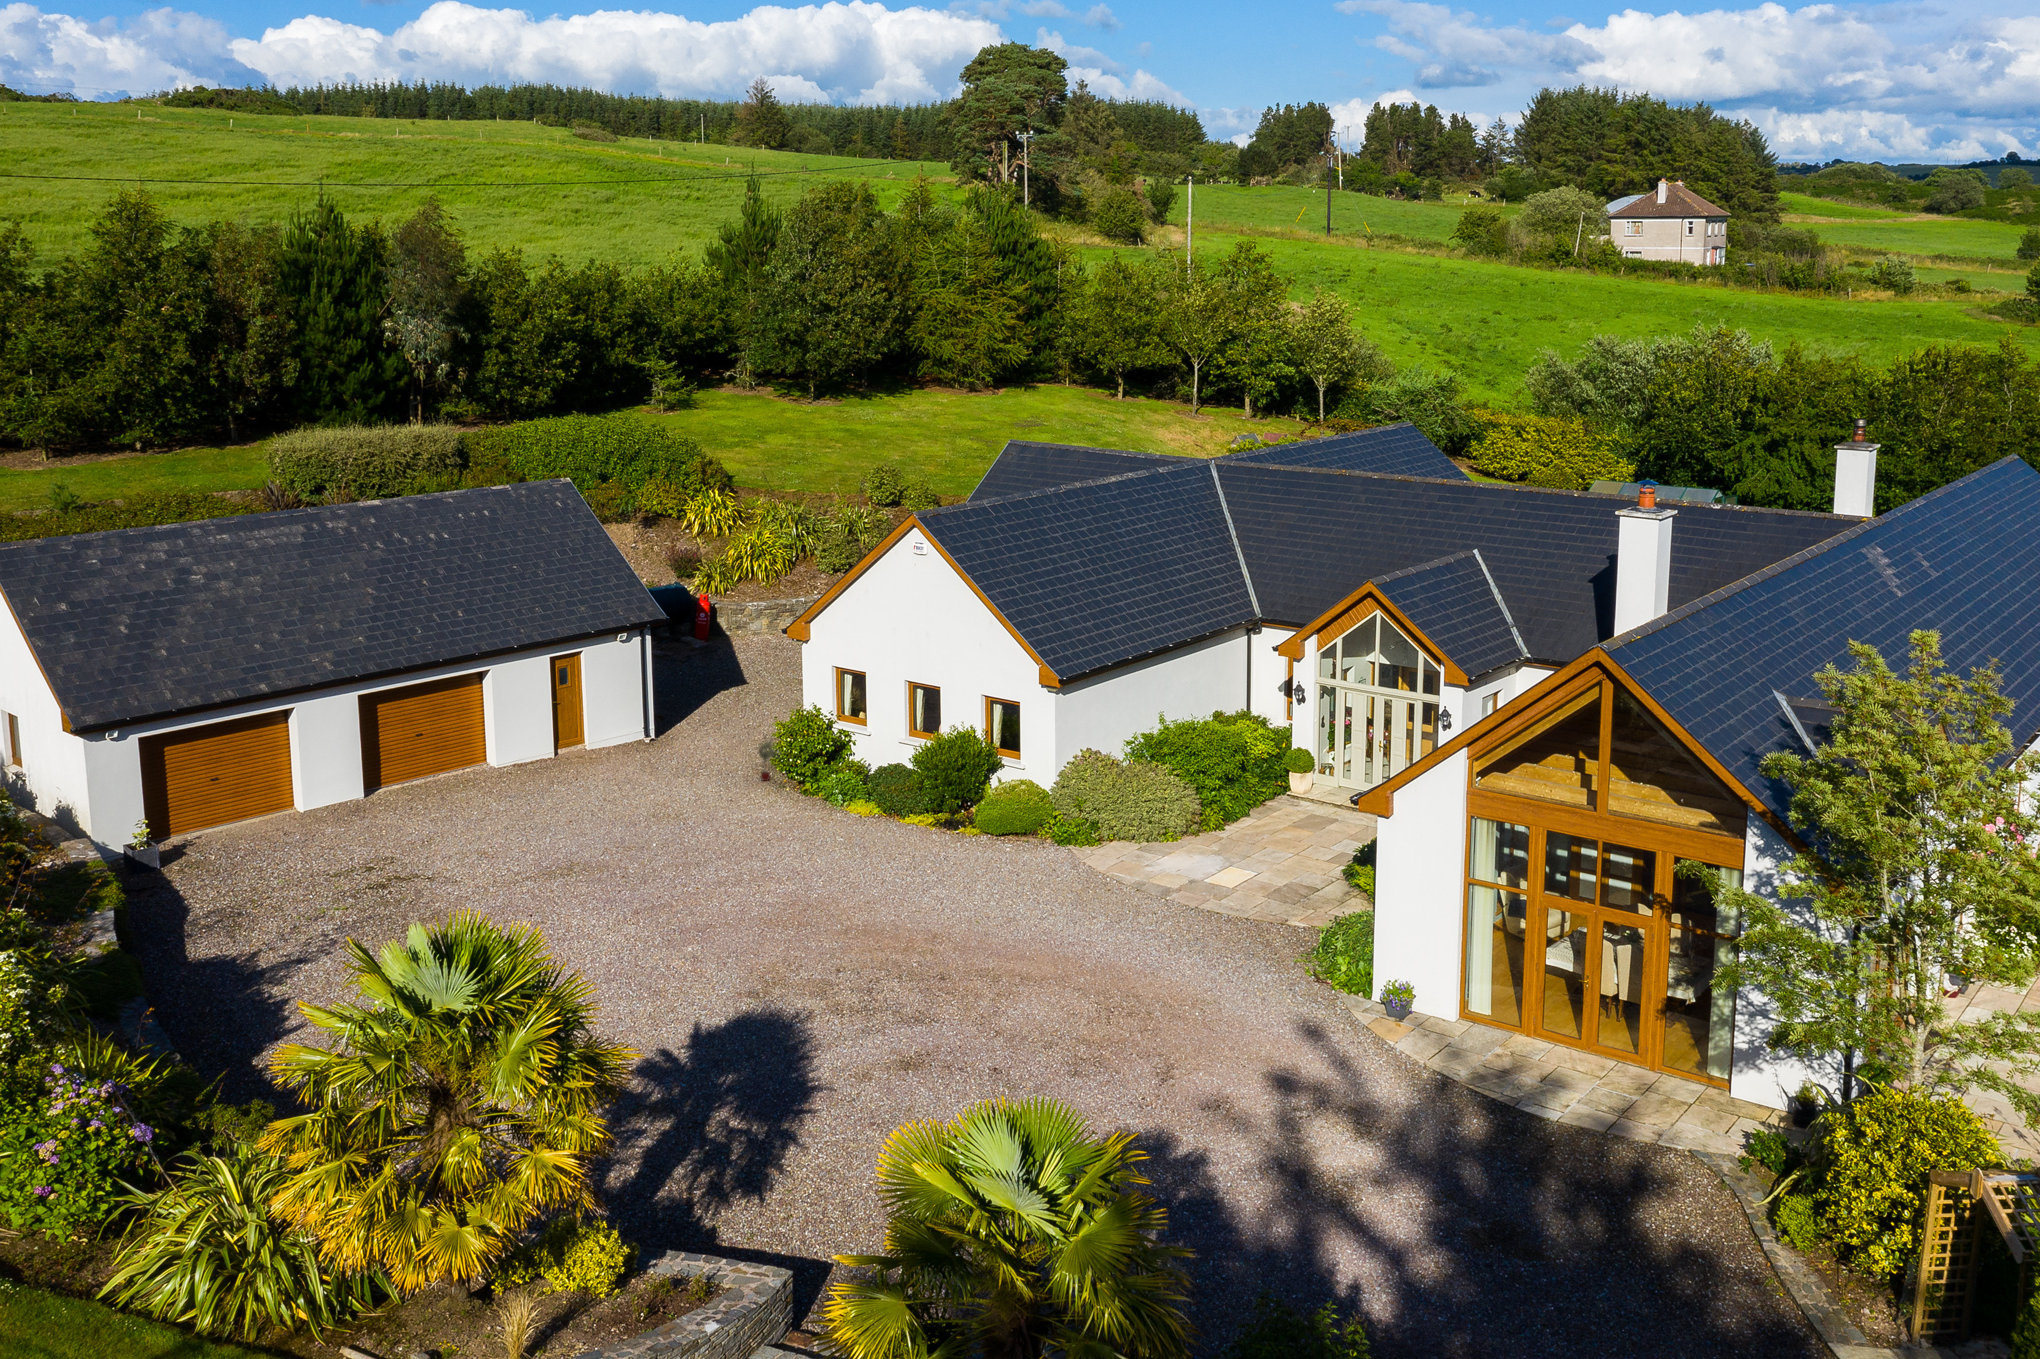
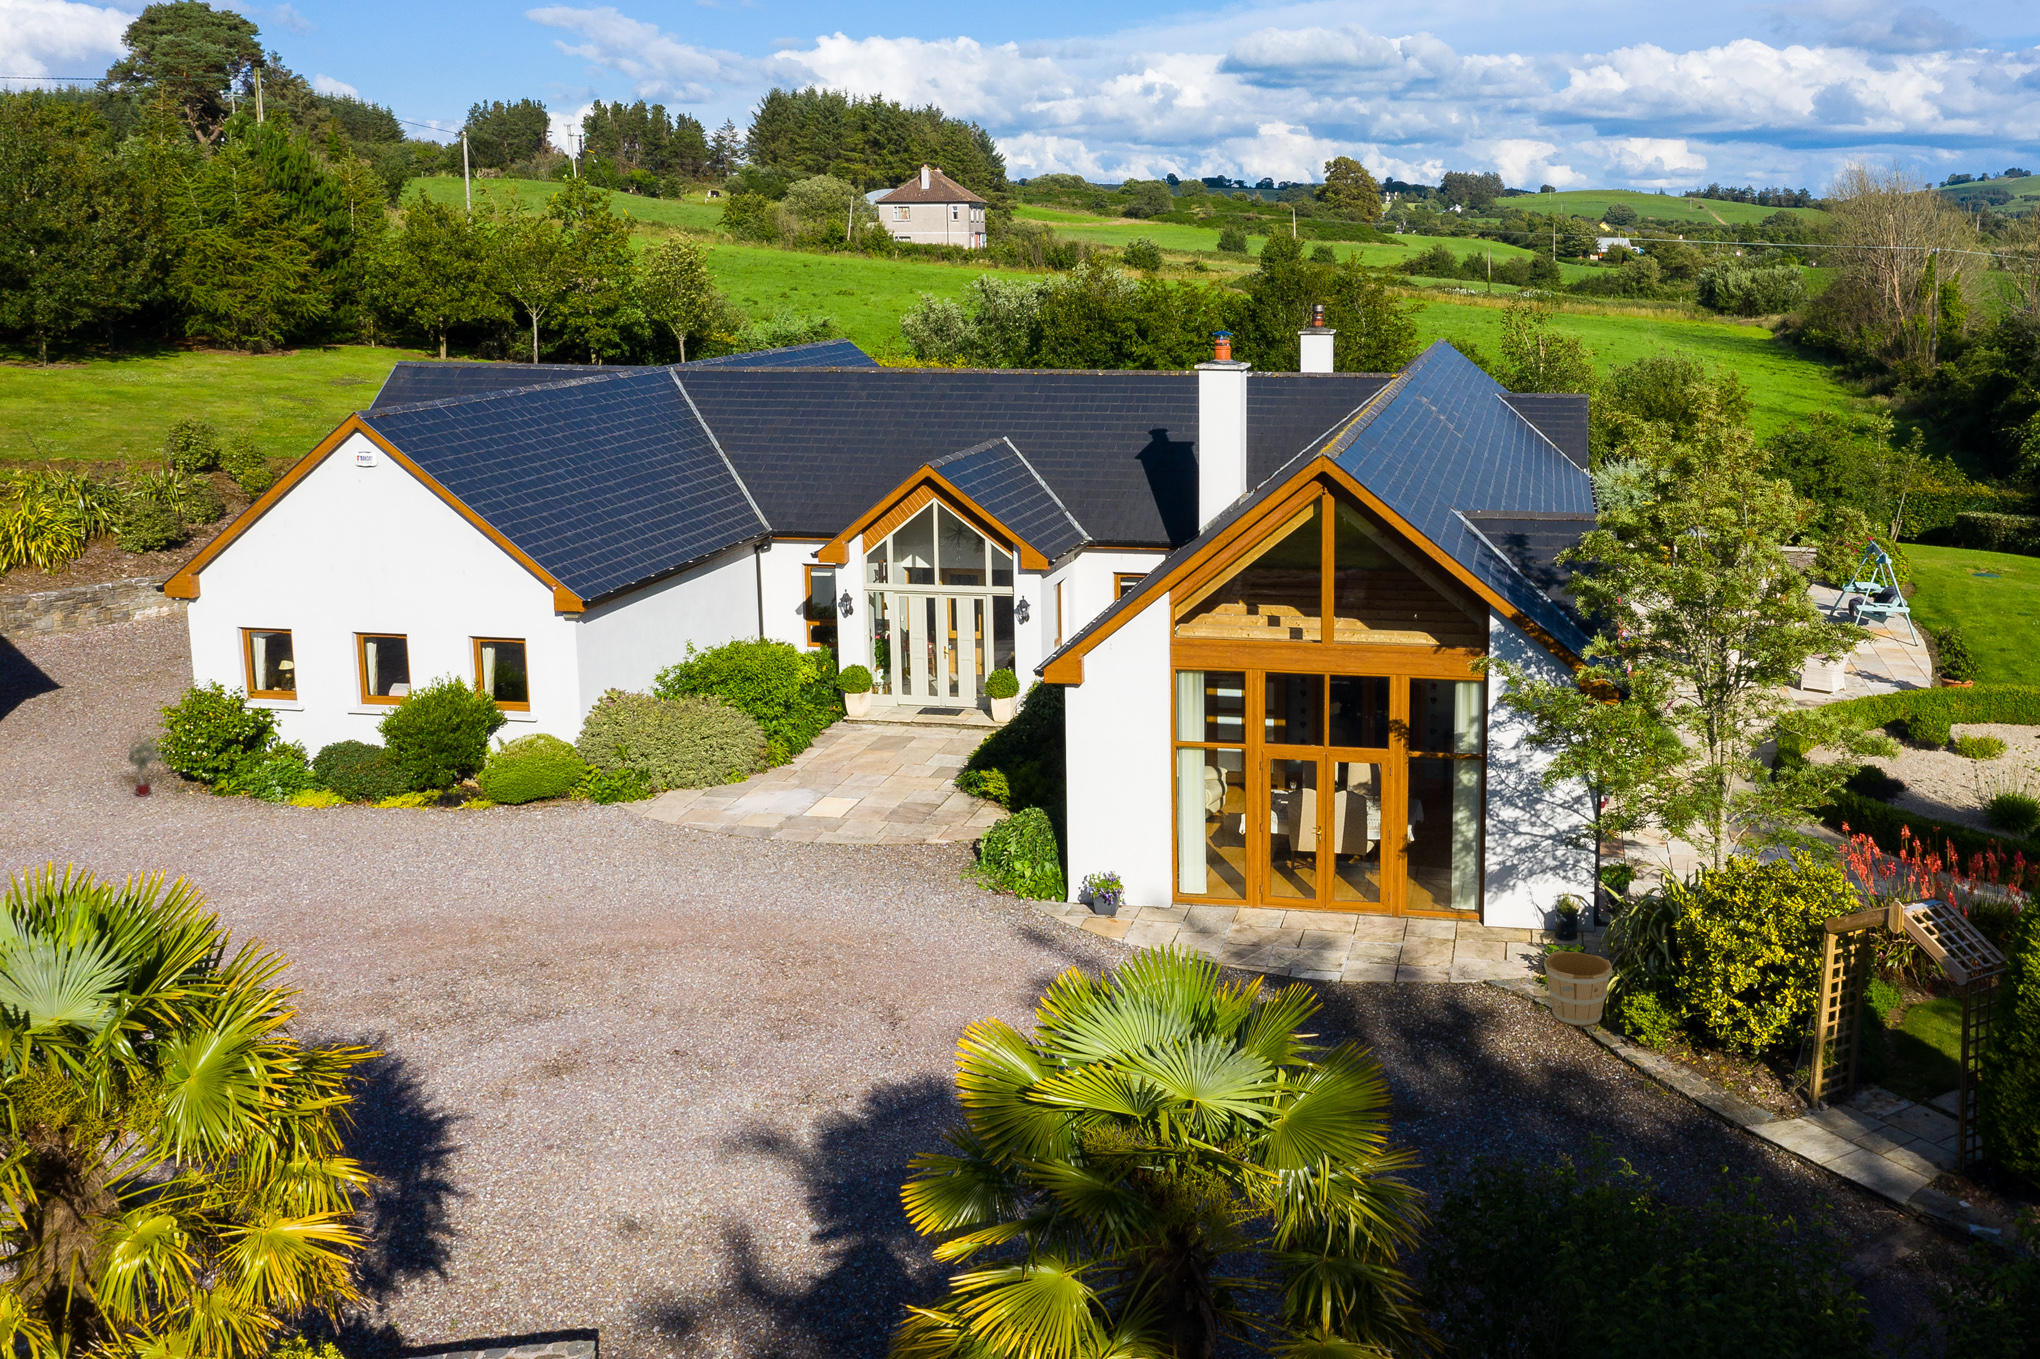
wooden bucket: none [1761,1194,1837,1280] -> present [1544,951,1613,1026]

